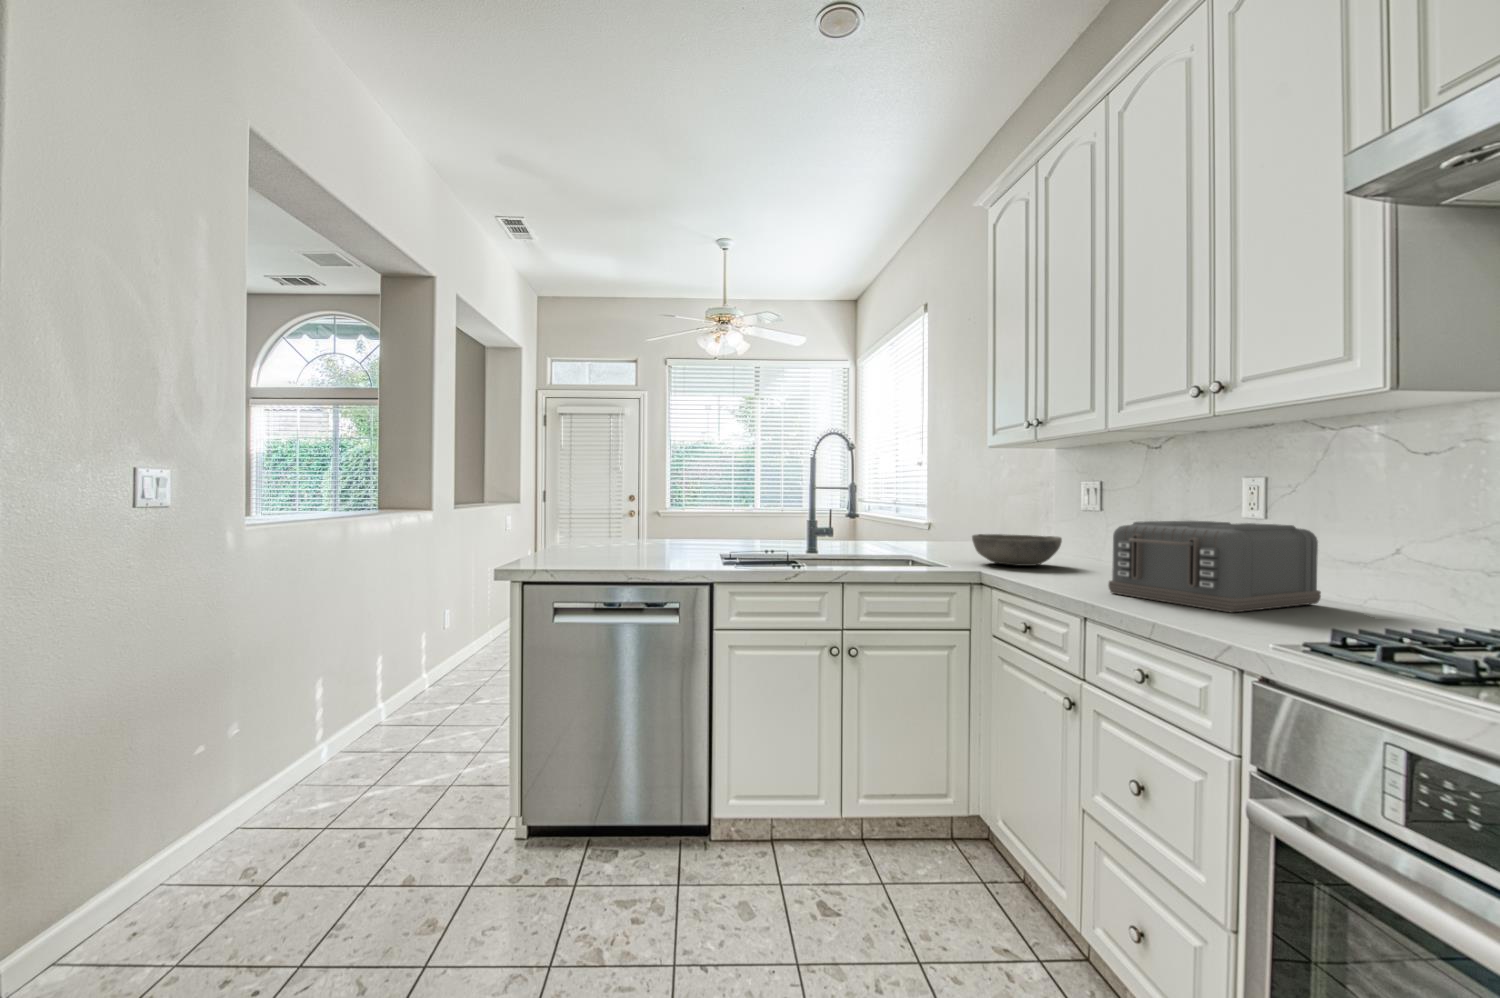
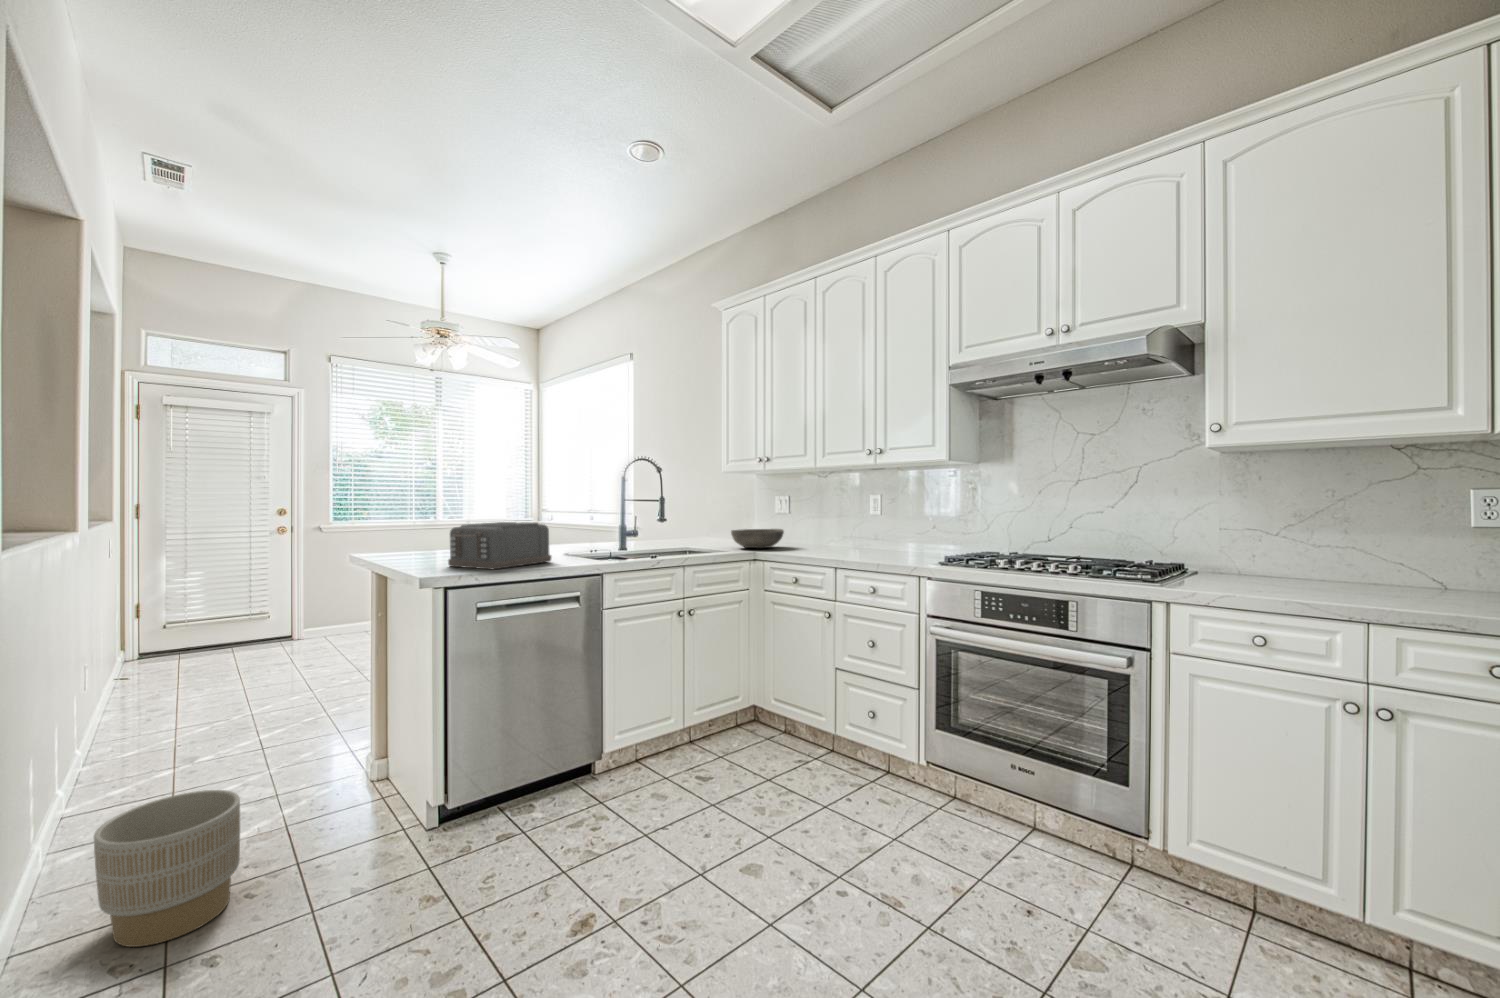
toaster: present [1108,521,1321,613] -> present [448,522,551,569]
planter: none [179,749,312,893] -> present [94,790,240,947]

